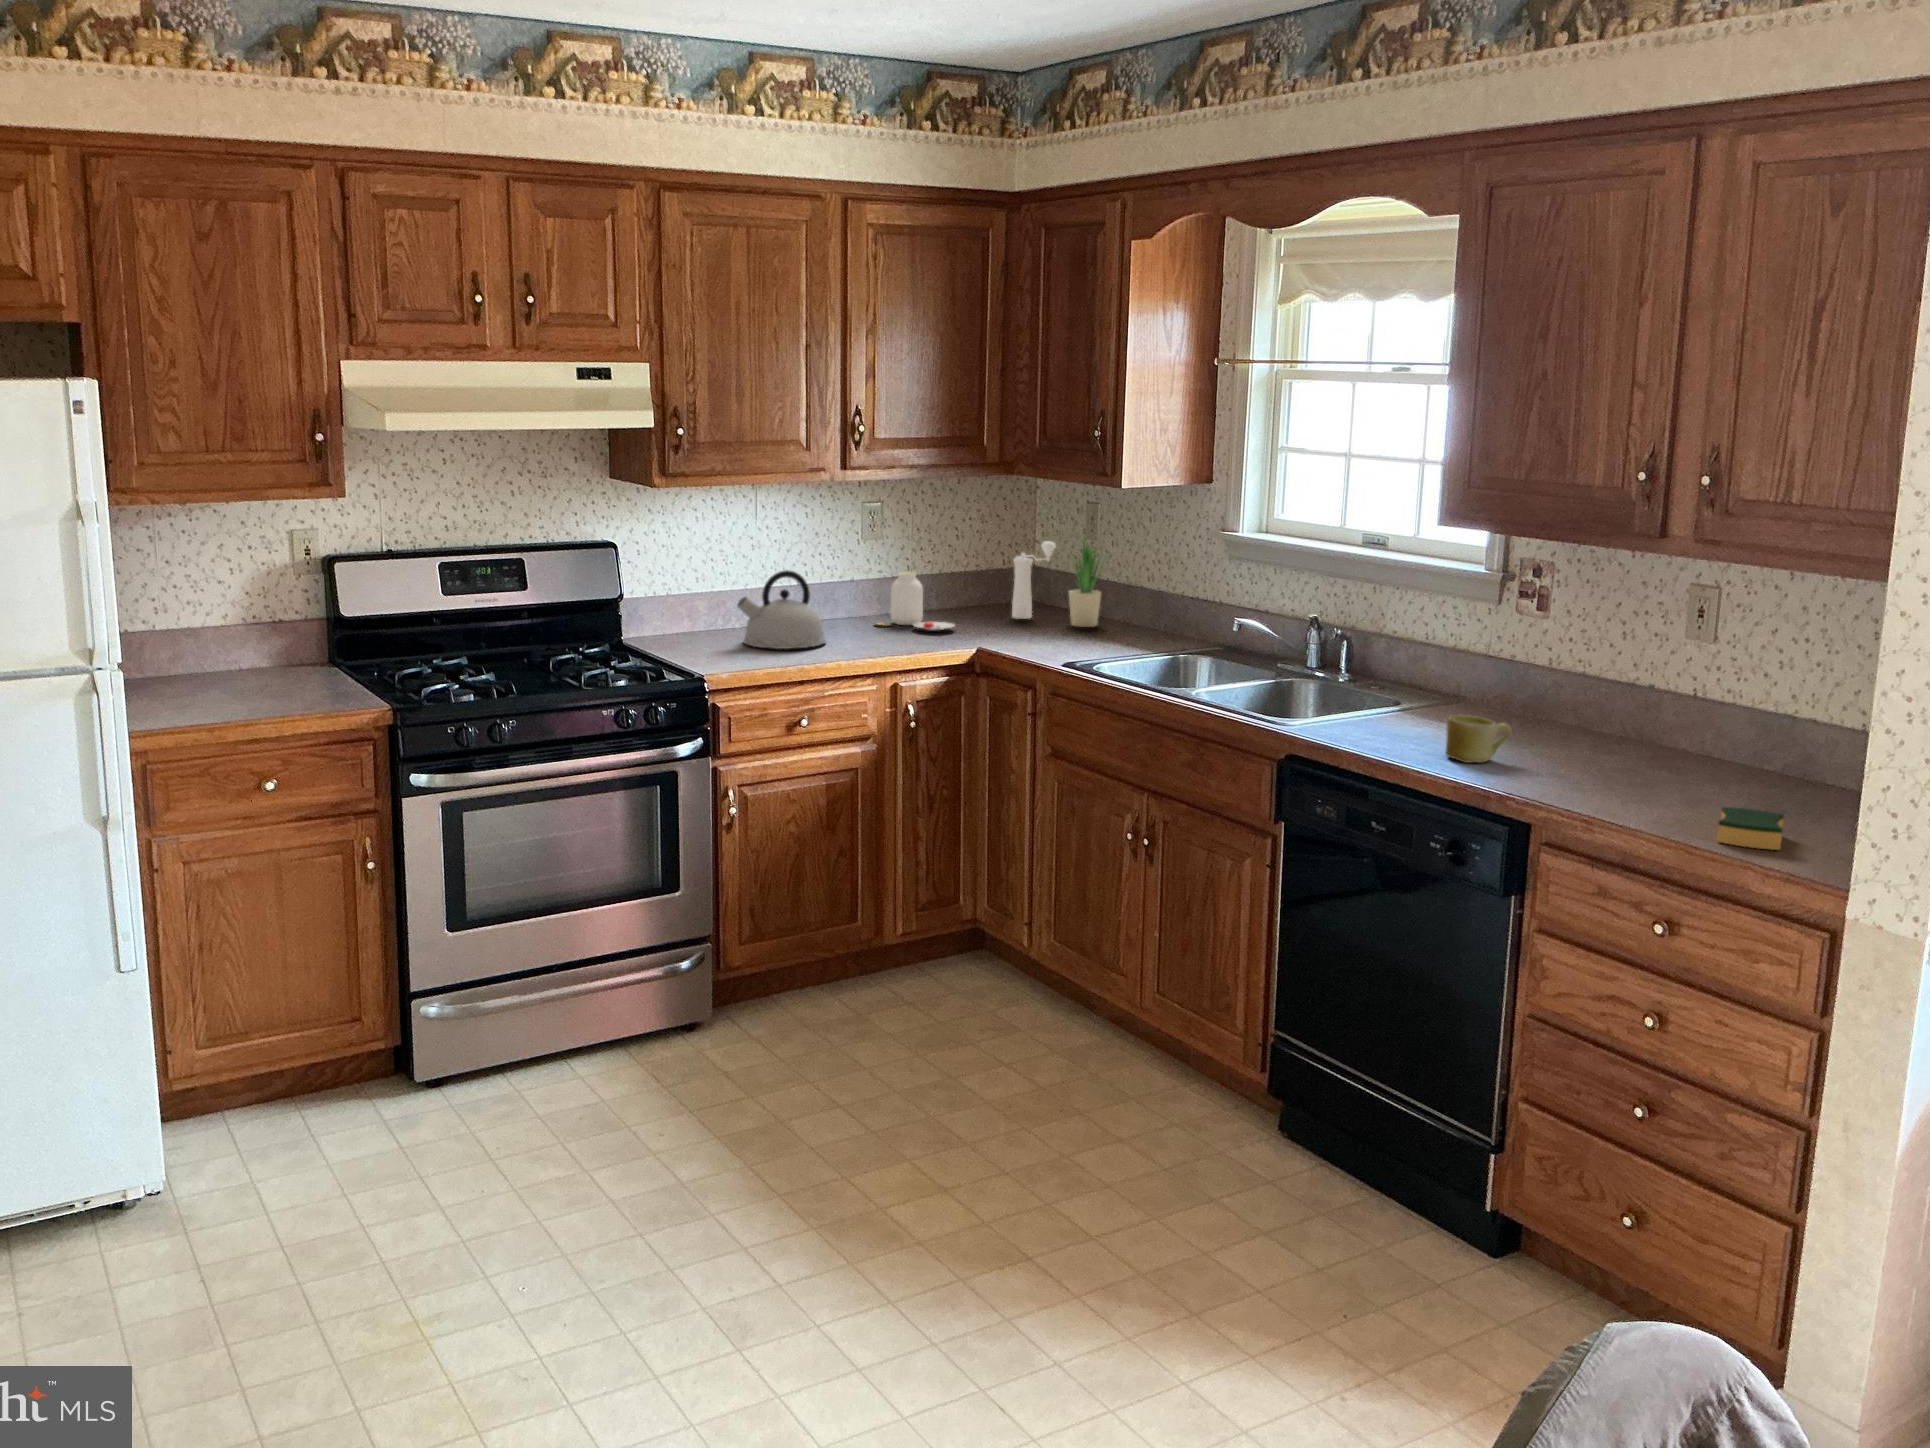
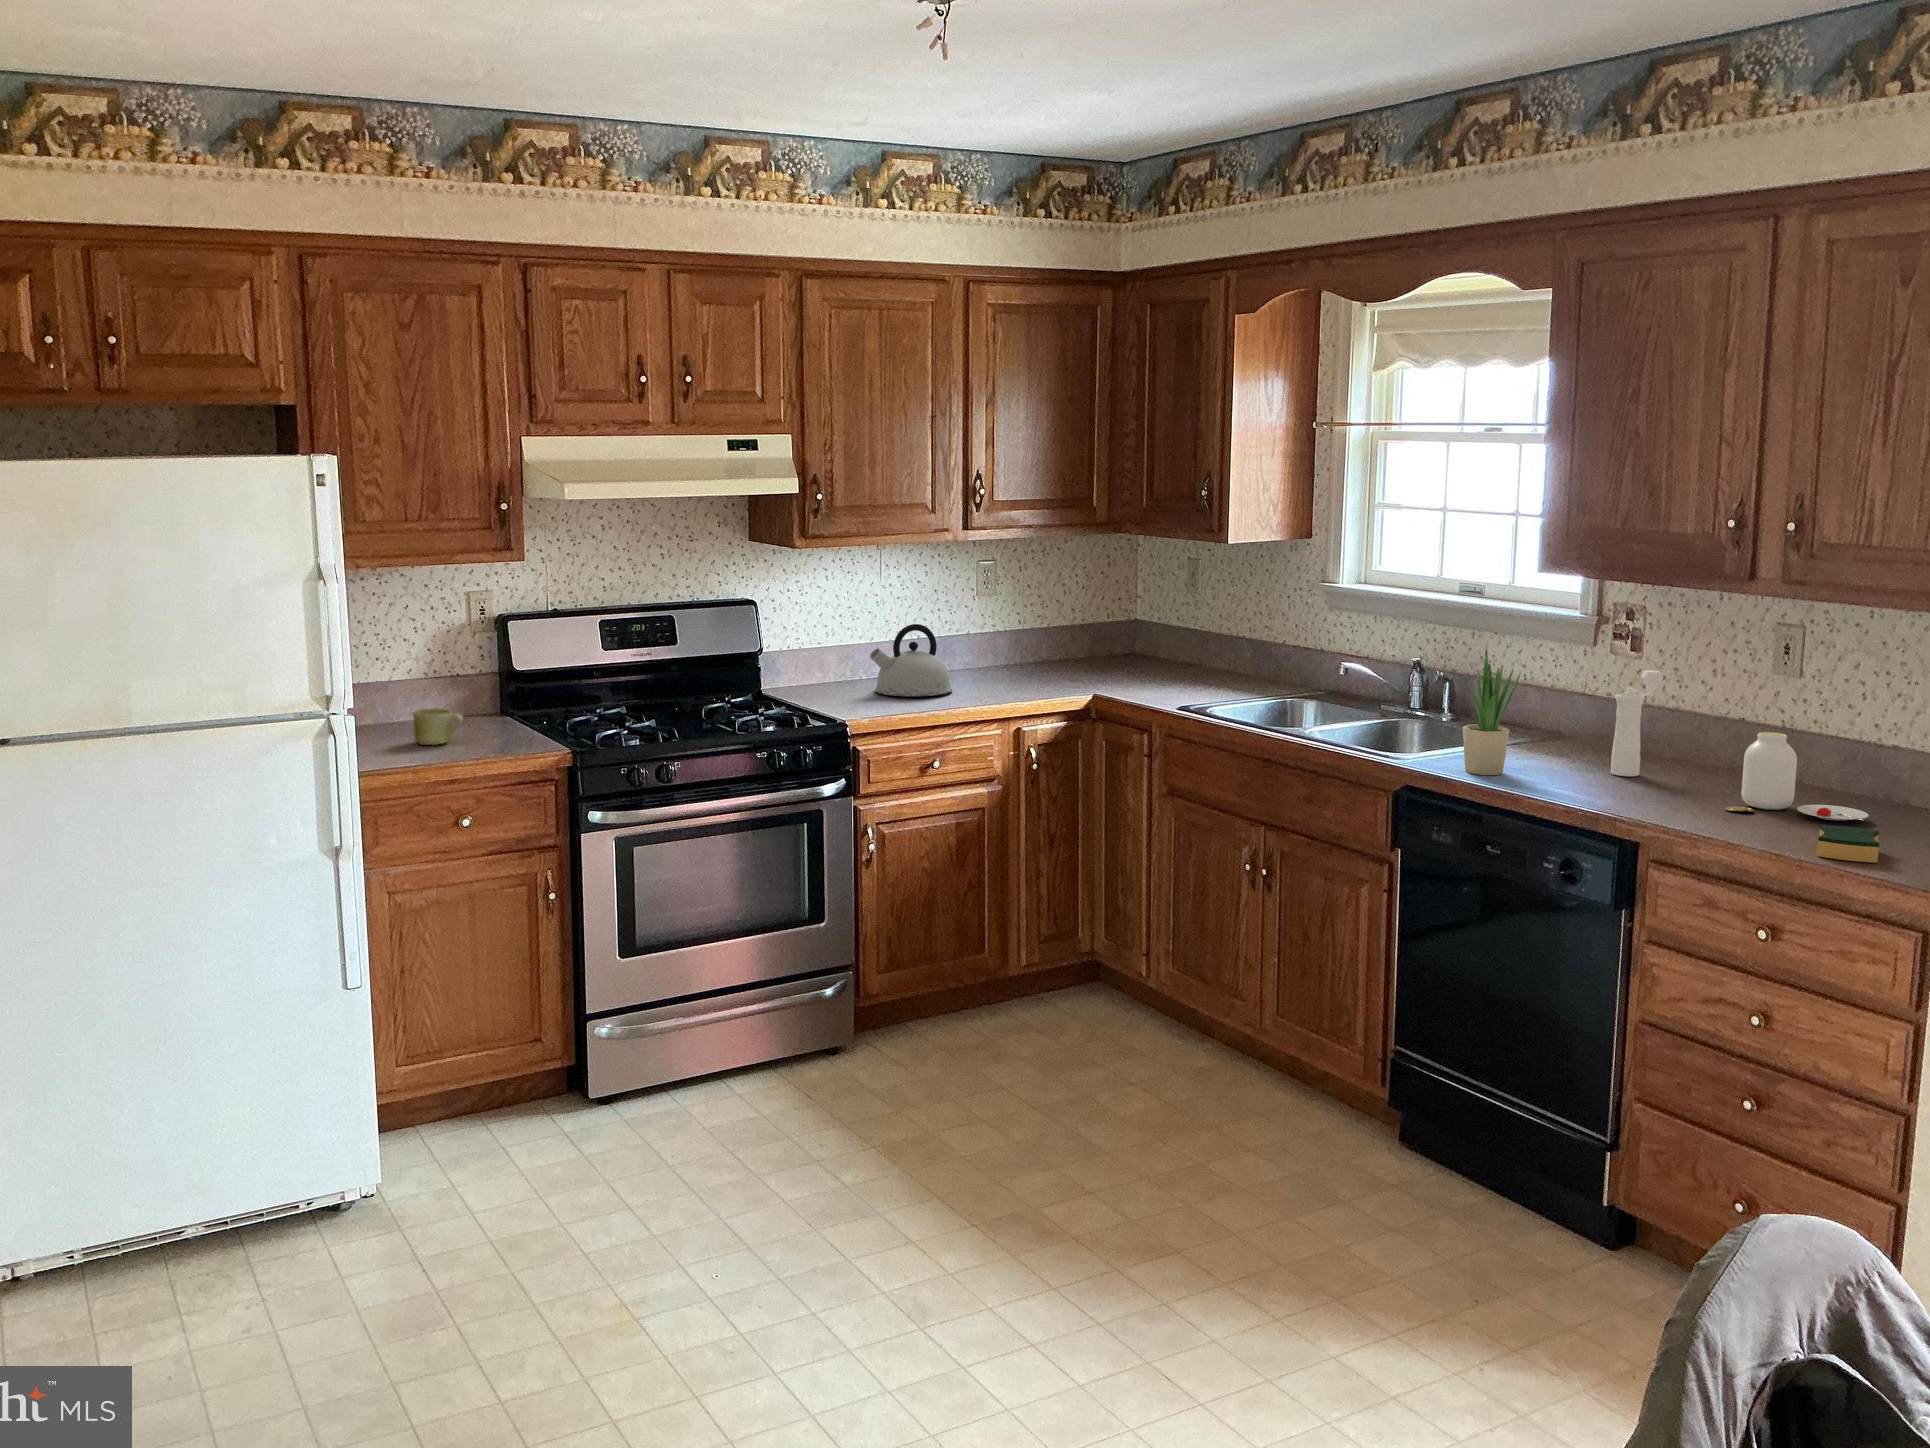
potted plant: present [1069,537,1107,627] -> present [1463,649,1521,775]
pepper mill: present [1012,542,1056,619] -> present [1611,670,1663,776]
jar: present [879,572,955,631] -> present [1725,732,1869,821]
mug: present [1446,715,1512,763] -> present [413,708,463,745]

